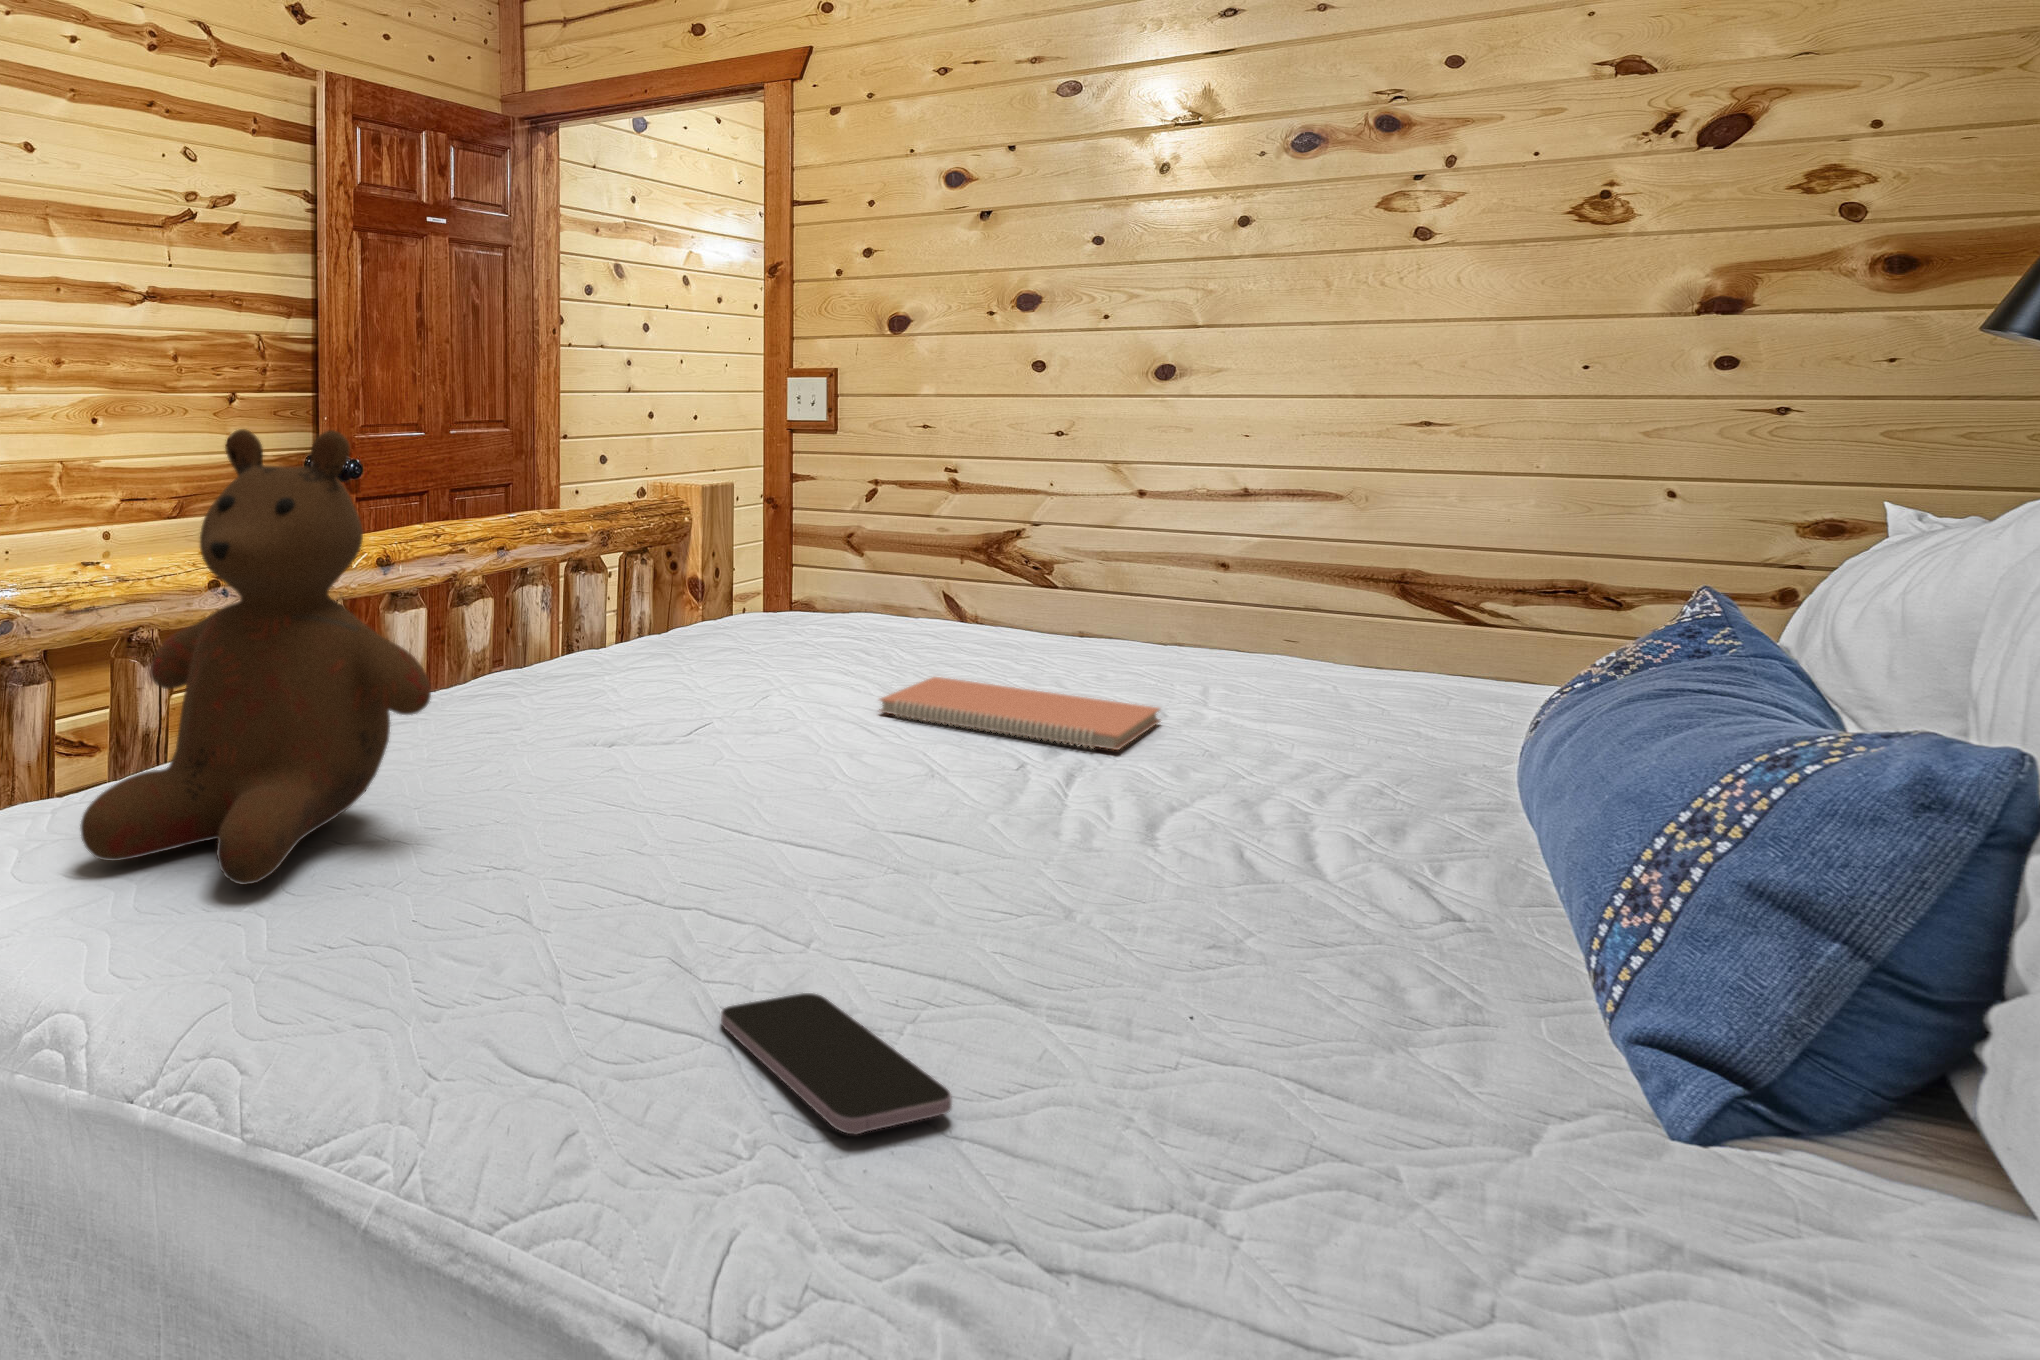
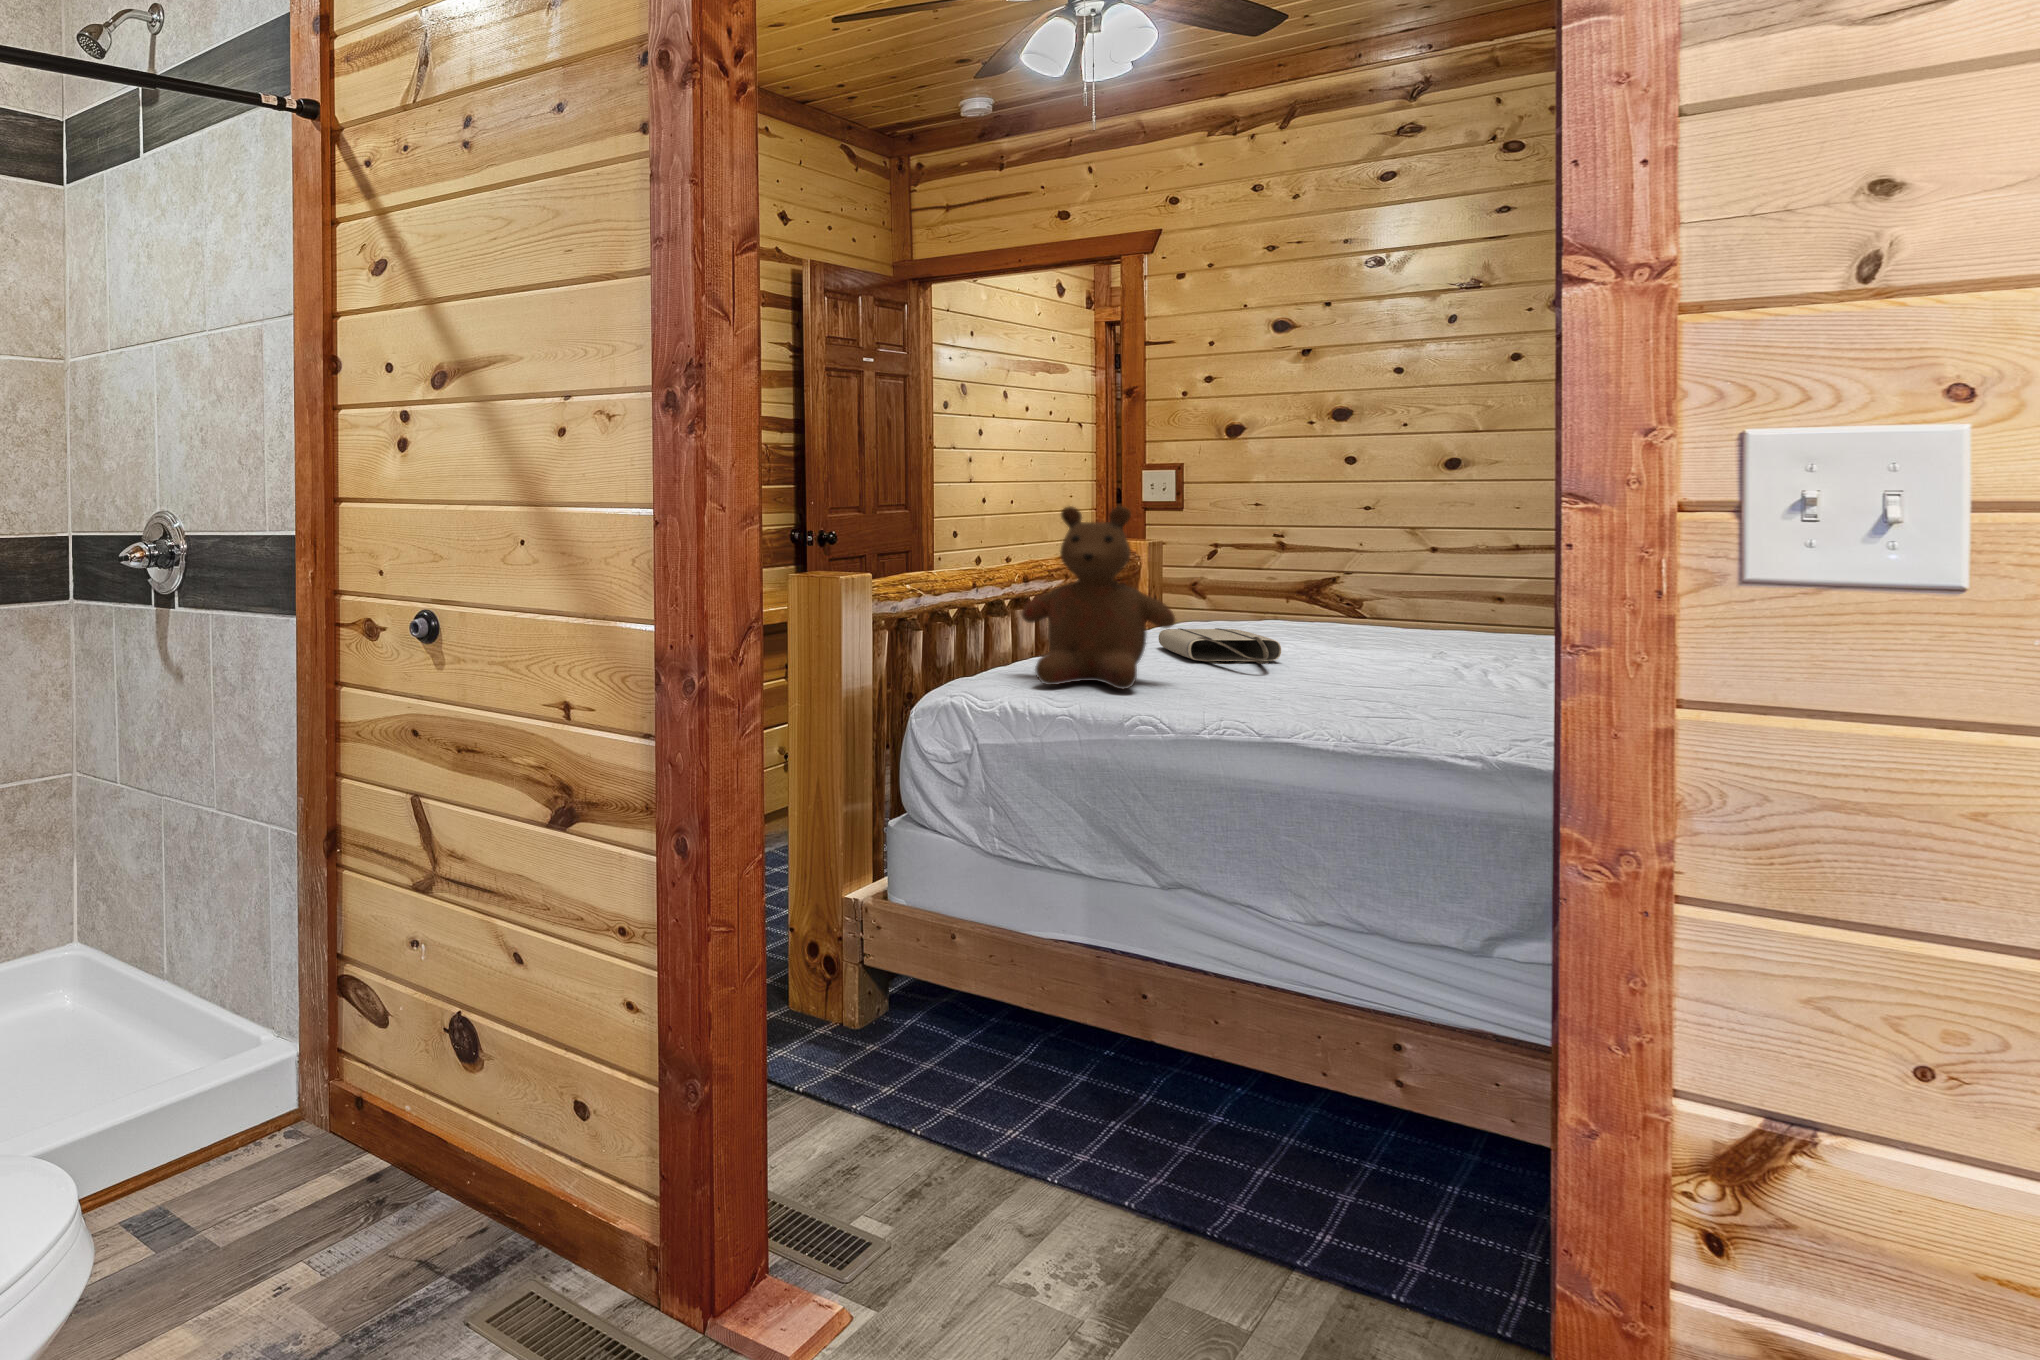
tote bag: none [568,661,746,772] -> present [1159,628,1281,664]
notebook: present [879,677,1160,750] -> none [1335,638,1497,662]
smartphone: present [721,993,952,1134] -> none [1369,707,1475,727]

